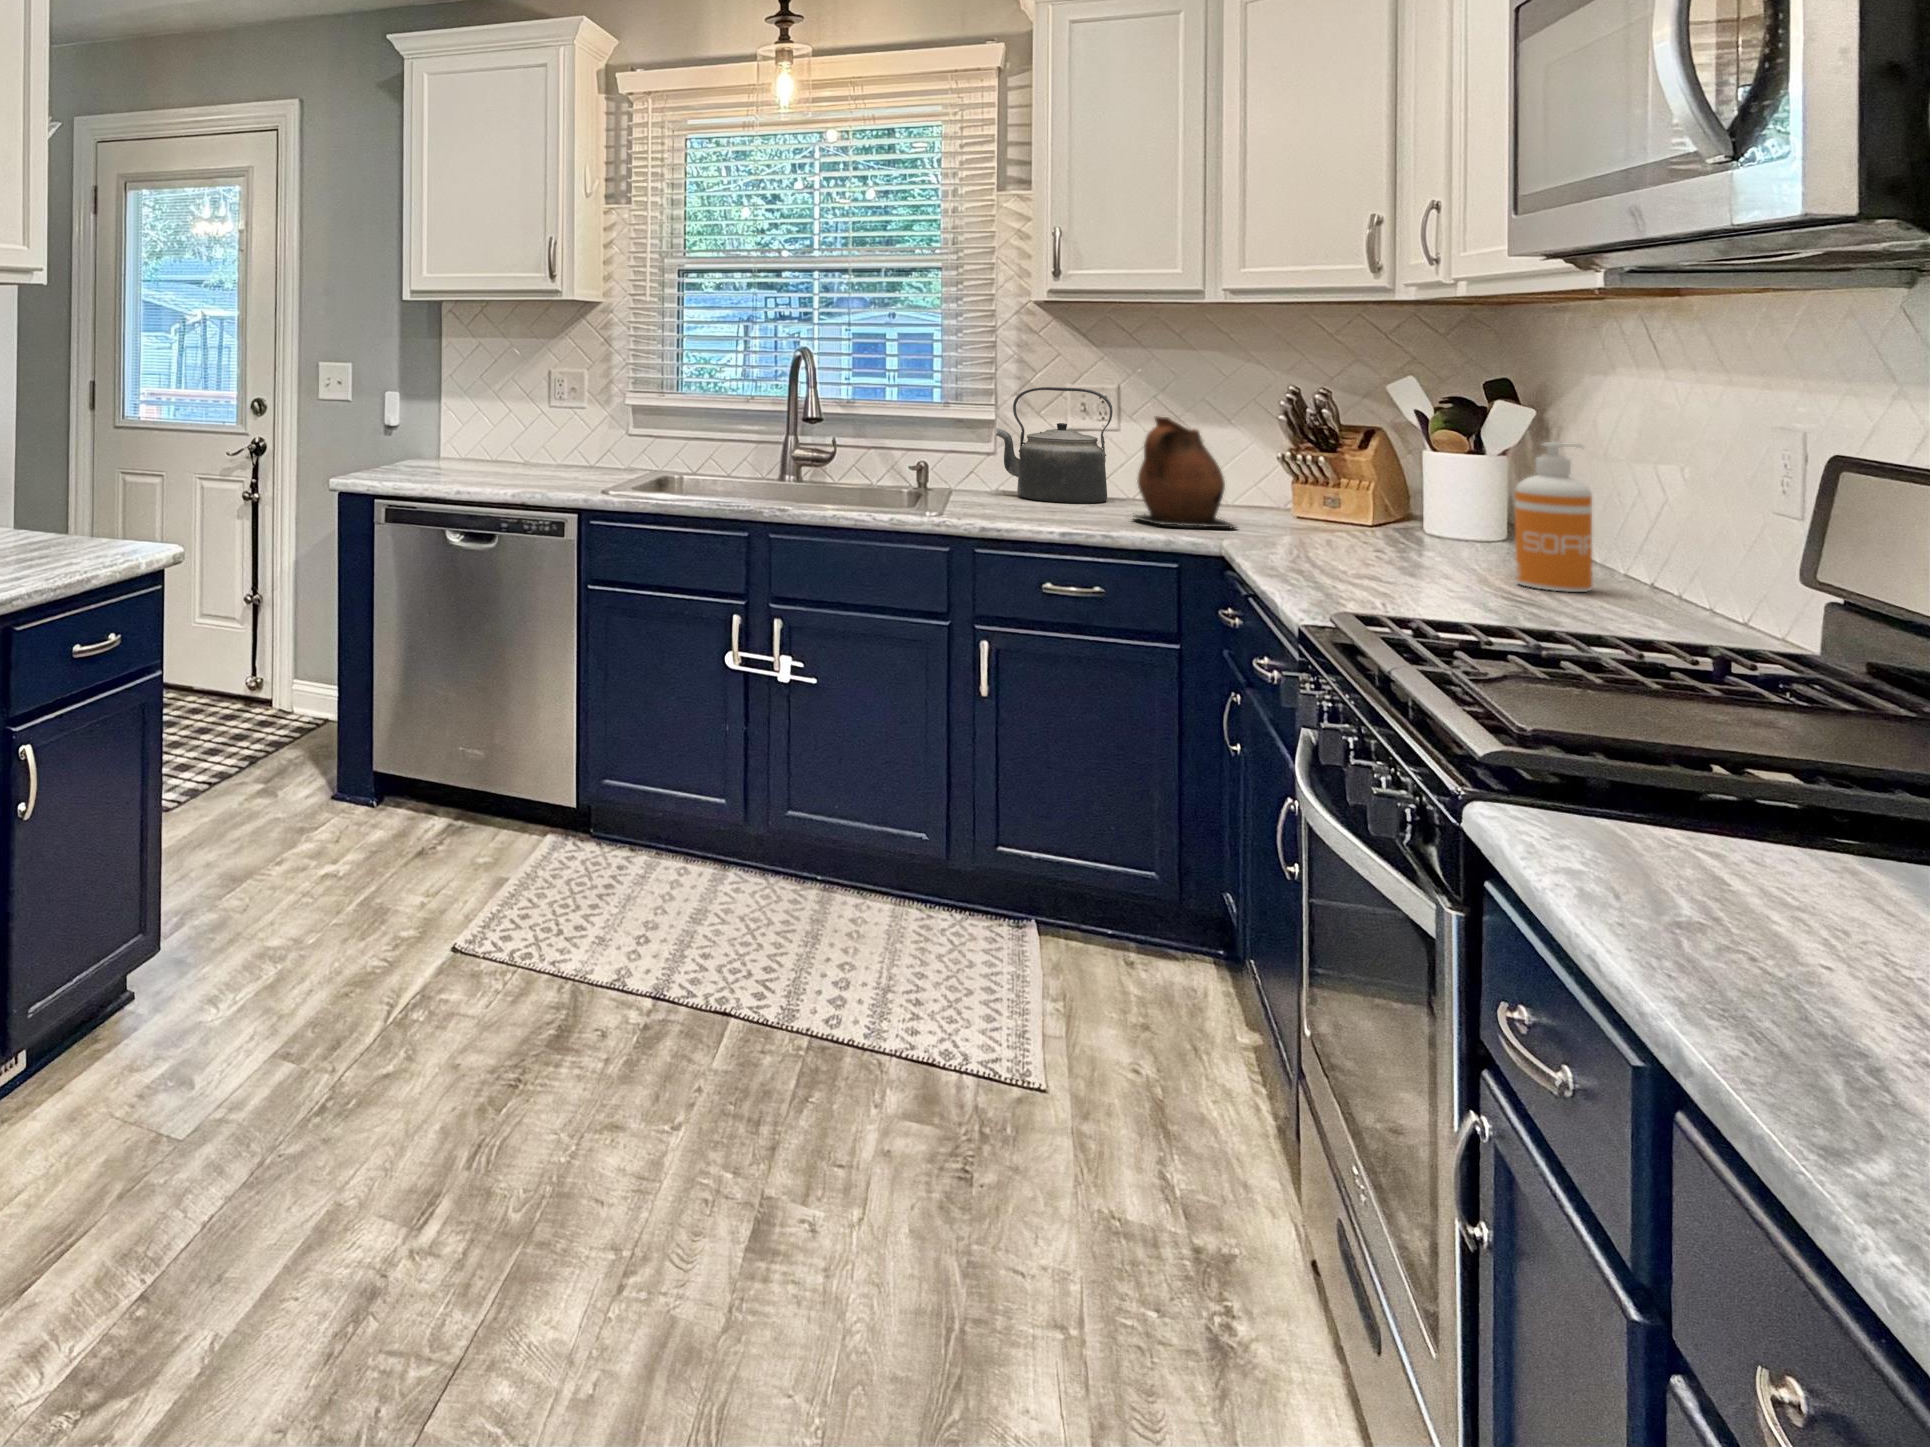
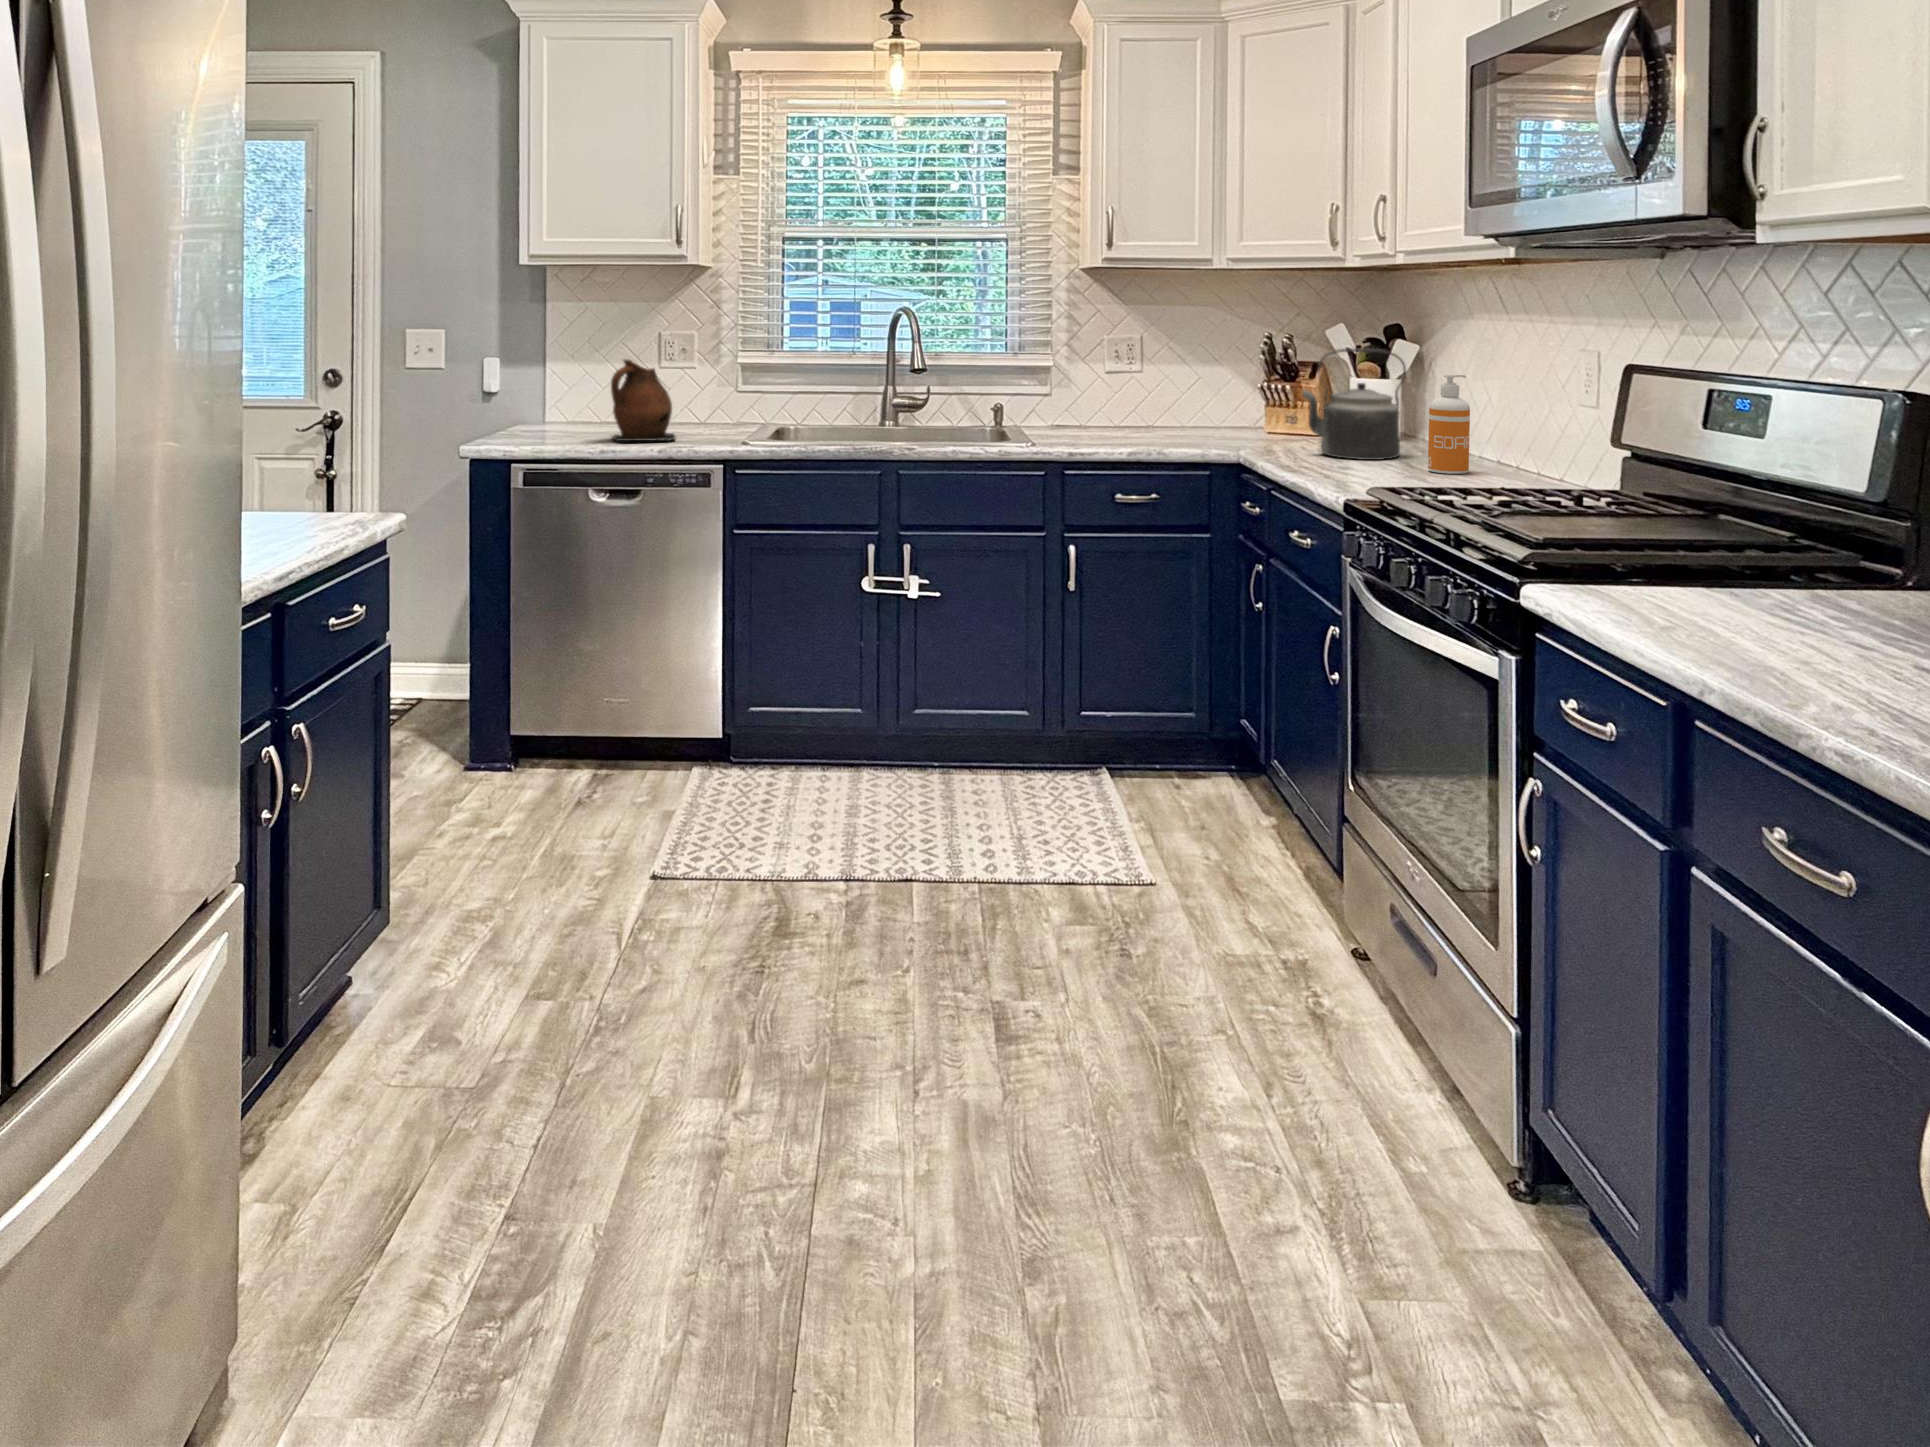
kettle: present [996,387,1112,504] -> present [1302,349,1406,460]
ceramic pitcher: present [1133,416,1237,528] -> present [611,359,675,441]

